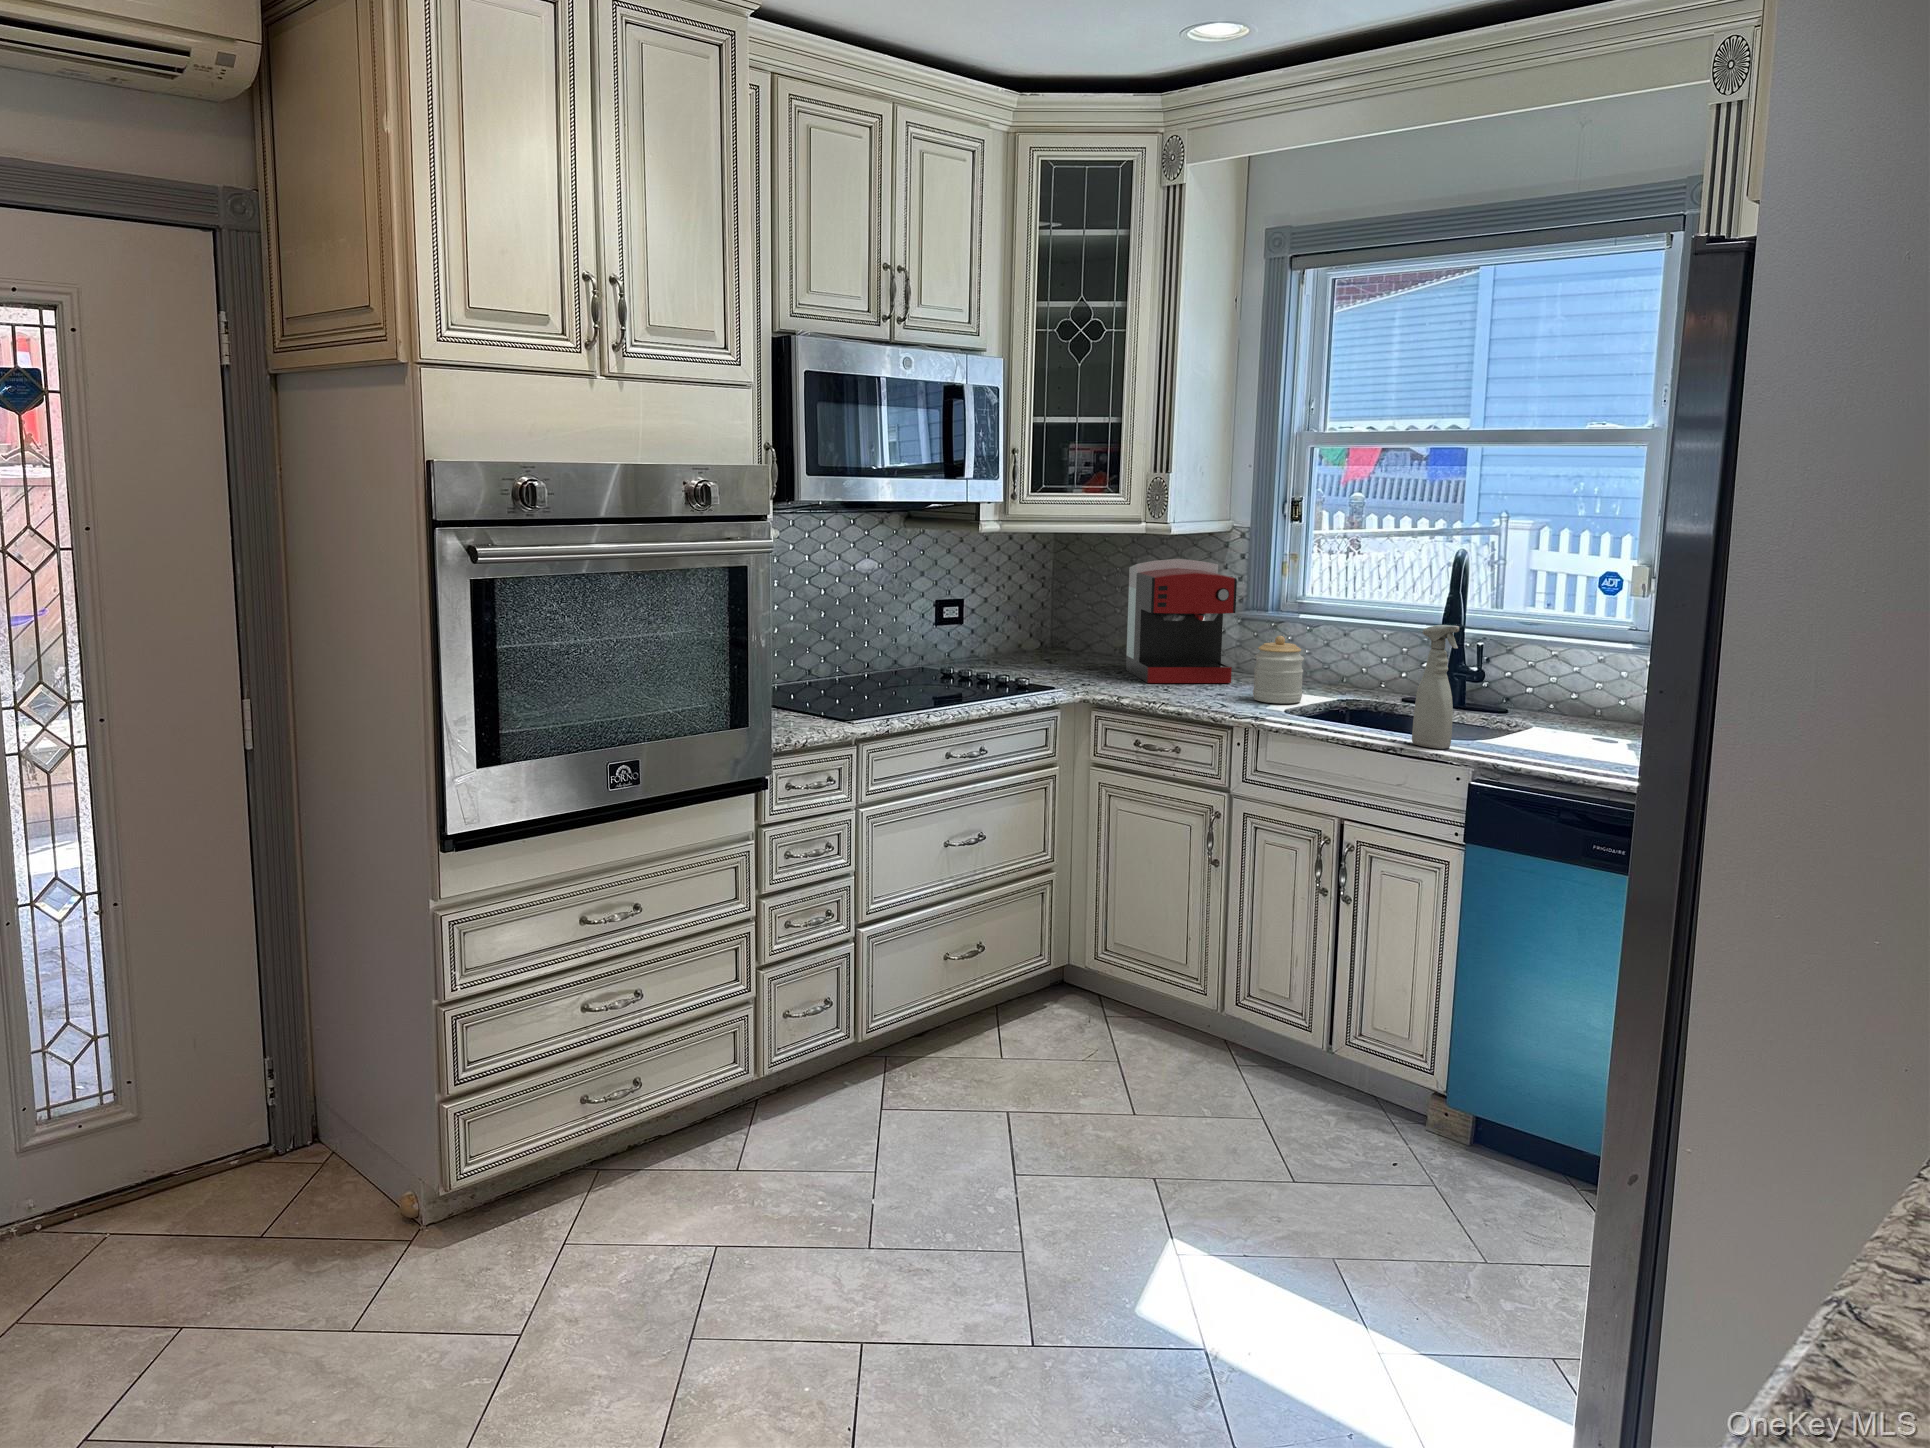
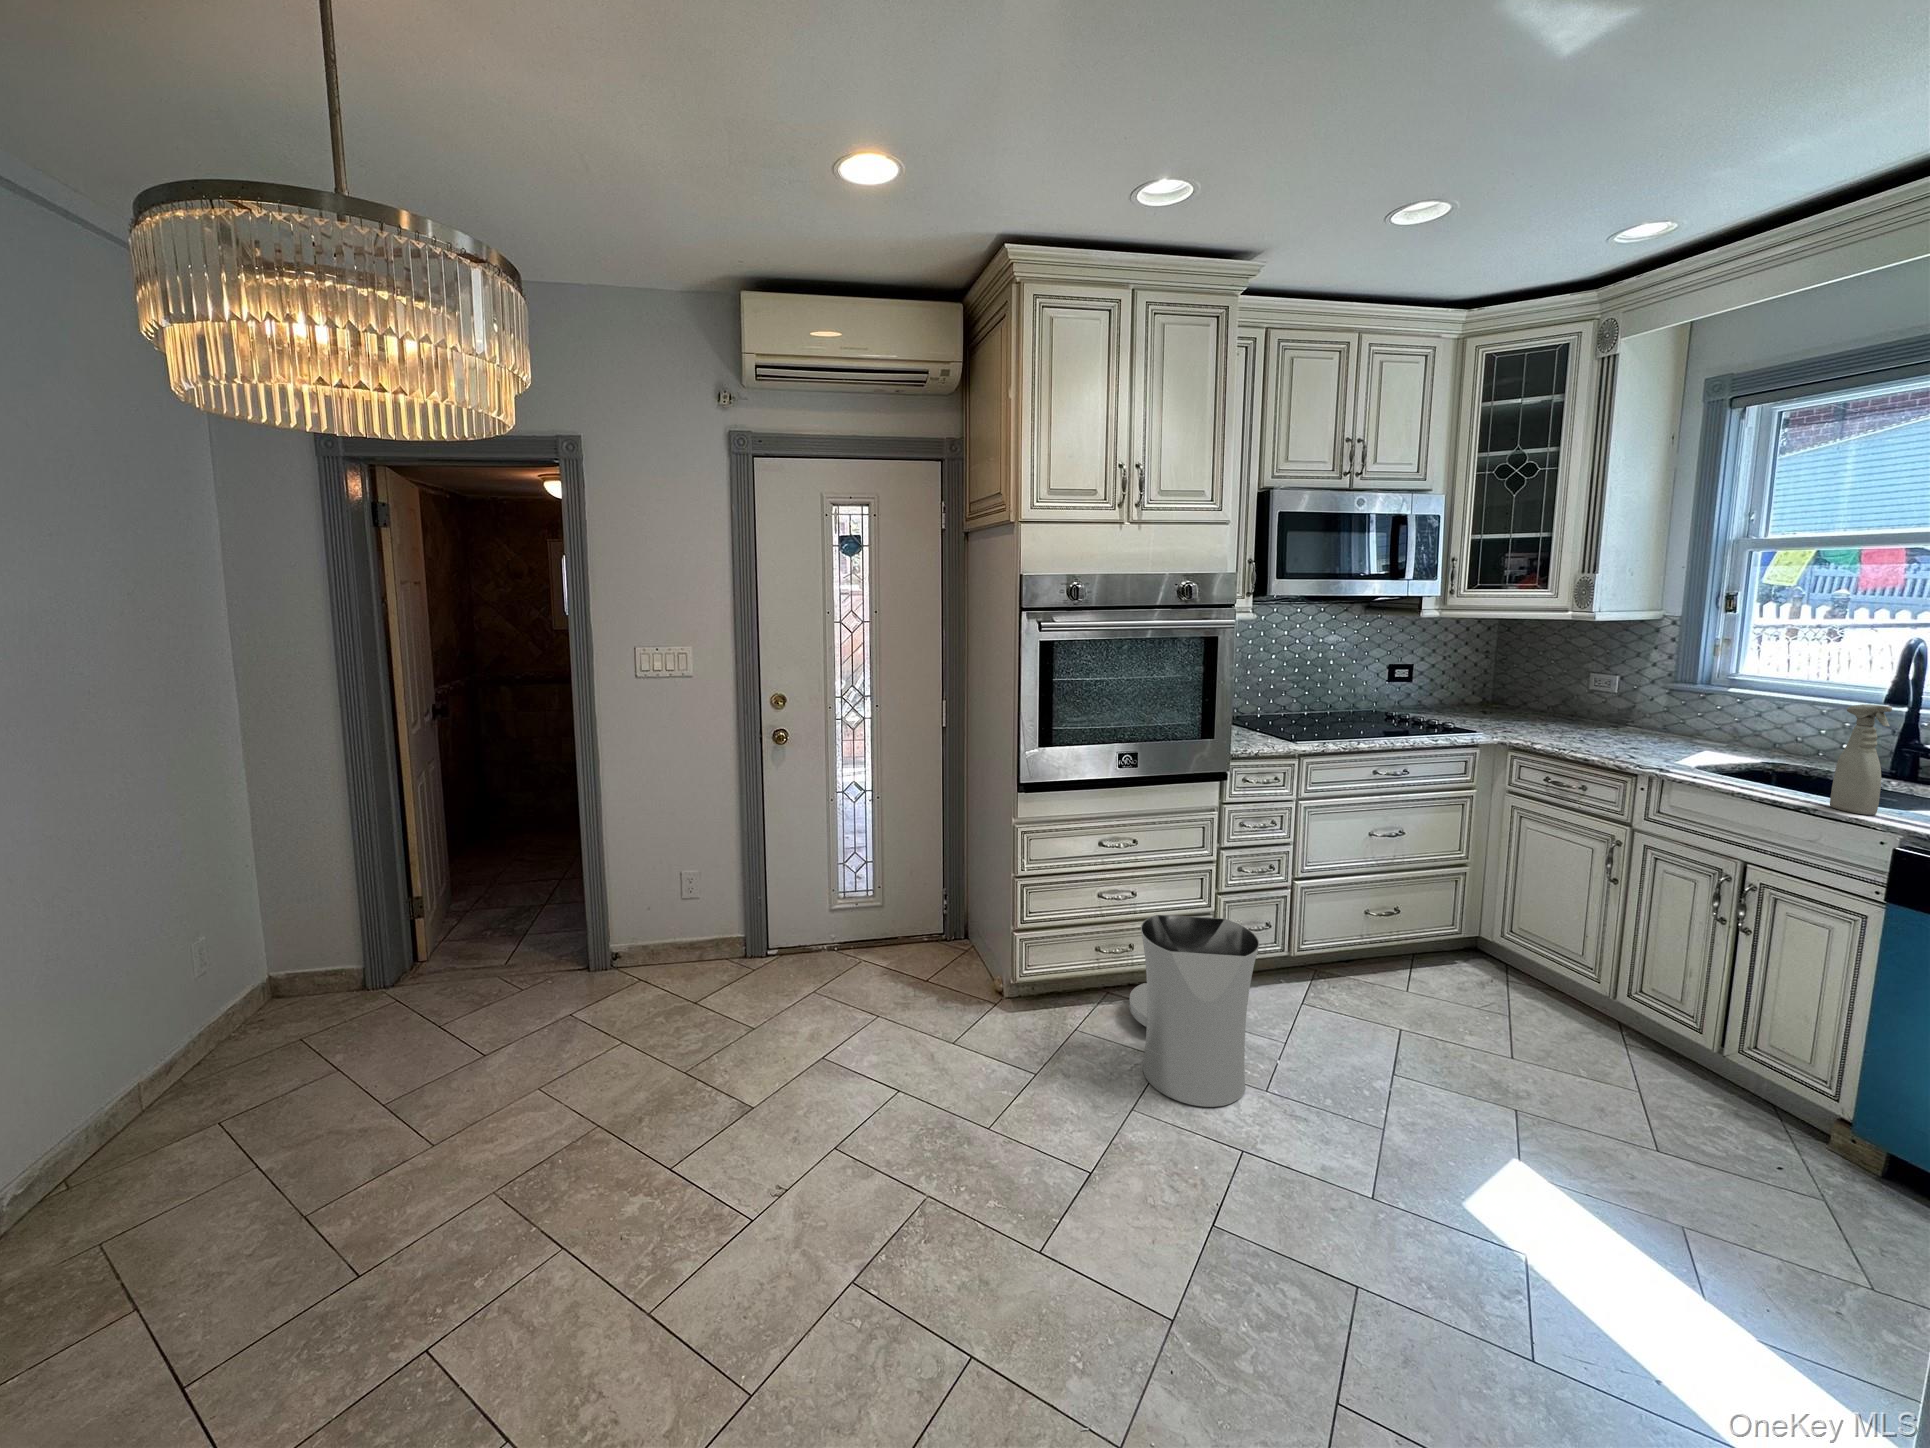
coffee maker: present [1126,559,1237,683] -> none [1551,640,1660,741]
jar: present [1253,636,1304,703] -> none [1666,705,1724,761]
trash can: none [644,1006,852,1308] -> present [1129,915,1259,1107]

